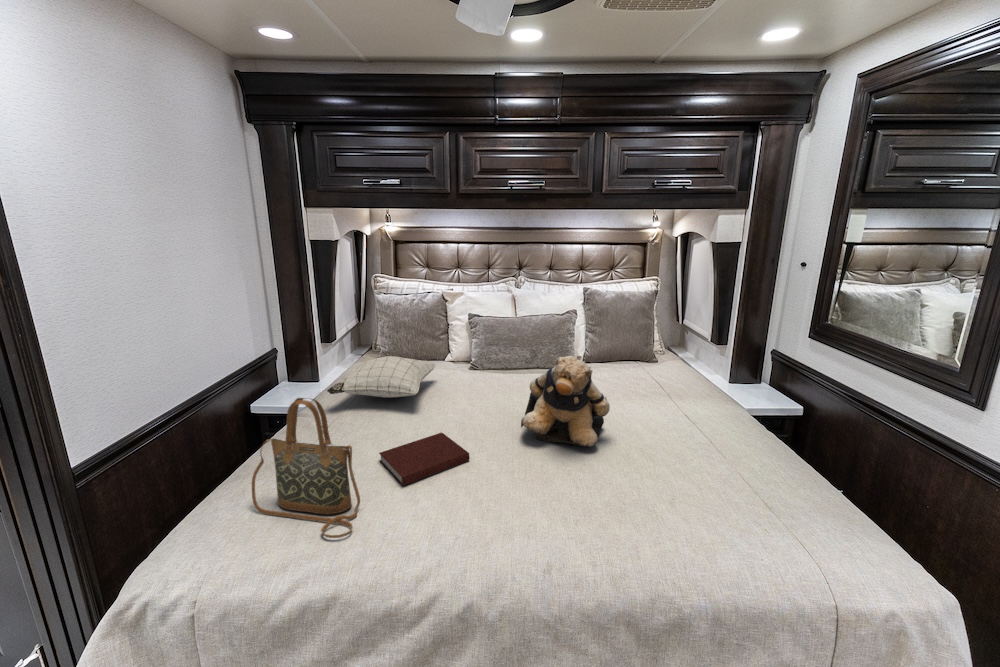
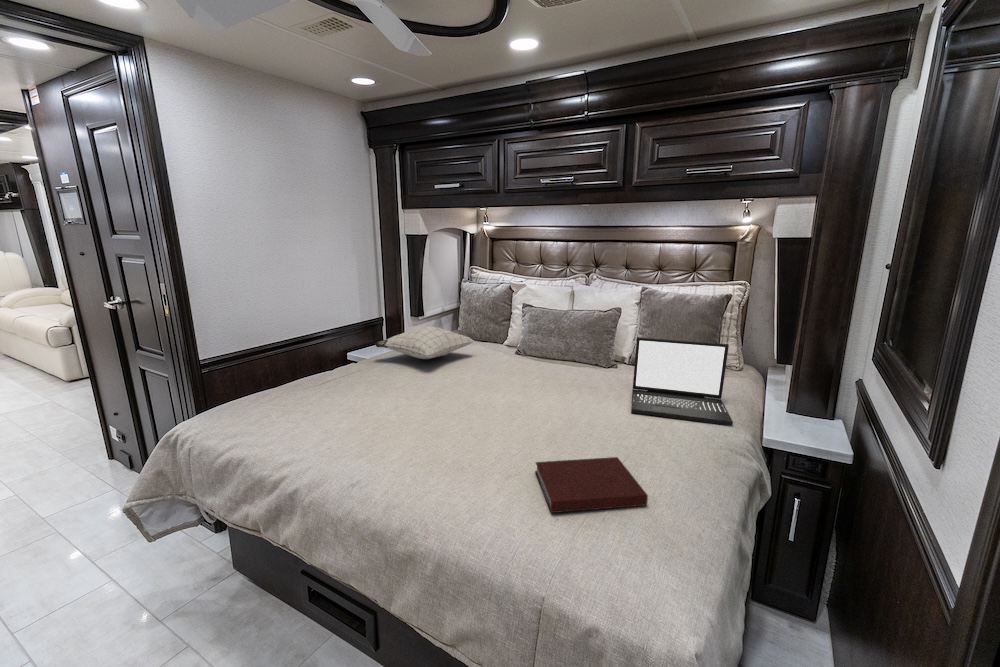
laptop: none [623,337,720,411] -> present [631,337,733,426]
teddy bear: present [521,356,610,447] -> none [474,329,563,423]
handbag: present [252,398,360,538] -> none [263,326,313,429]
notebook: present [379,433,469,486] -> present [535,457,648,513]

